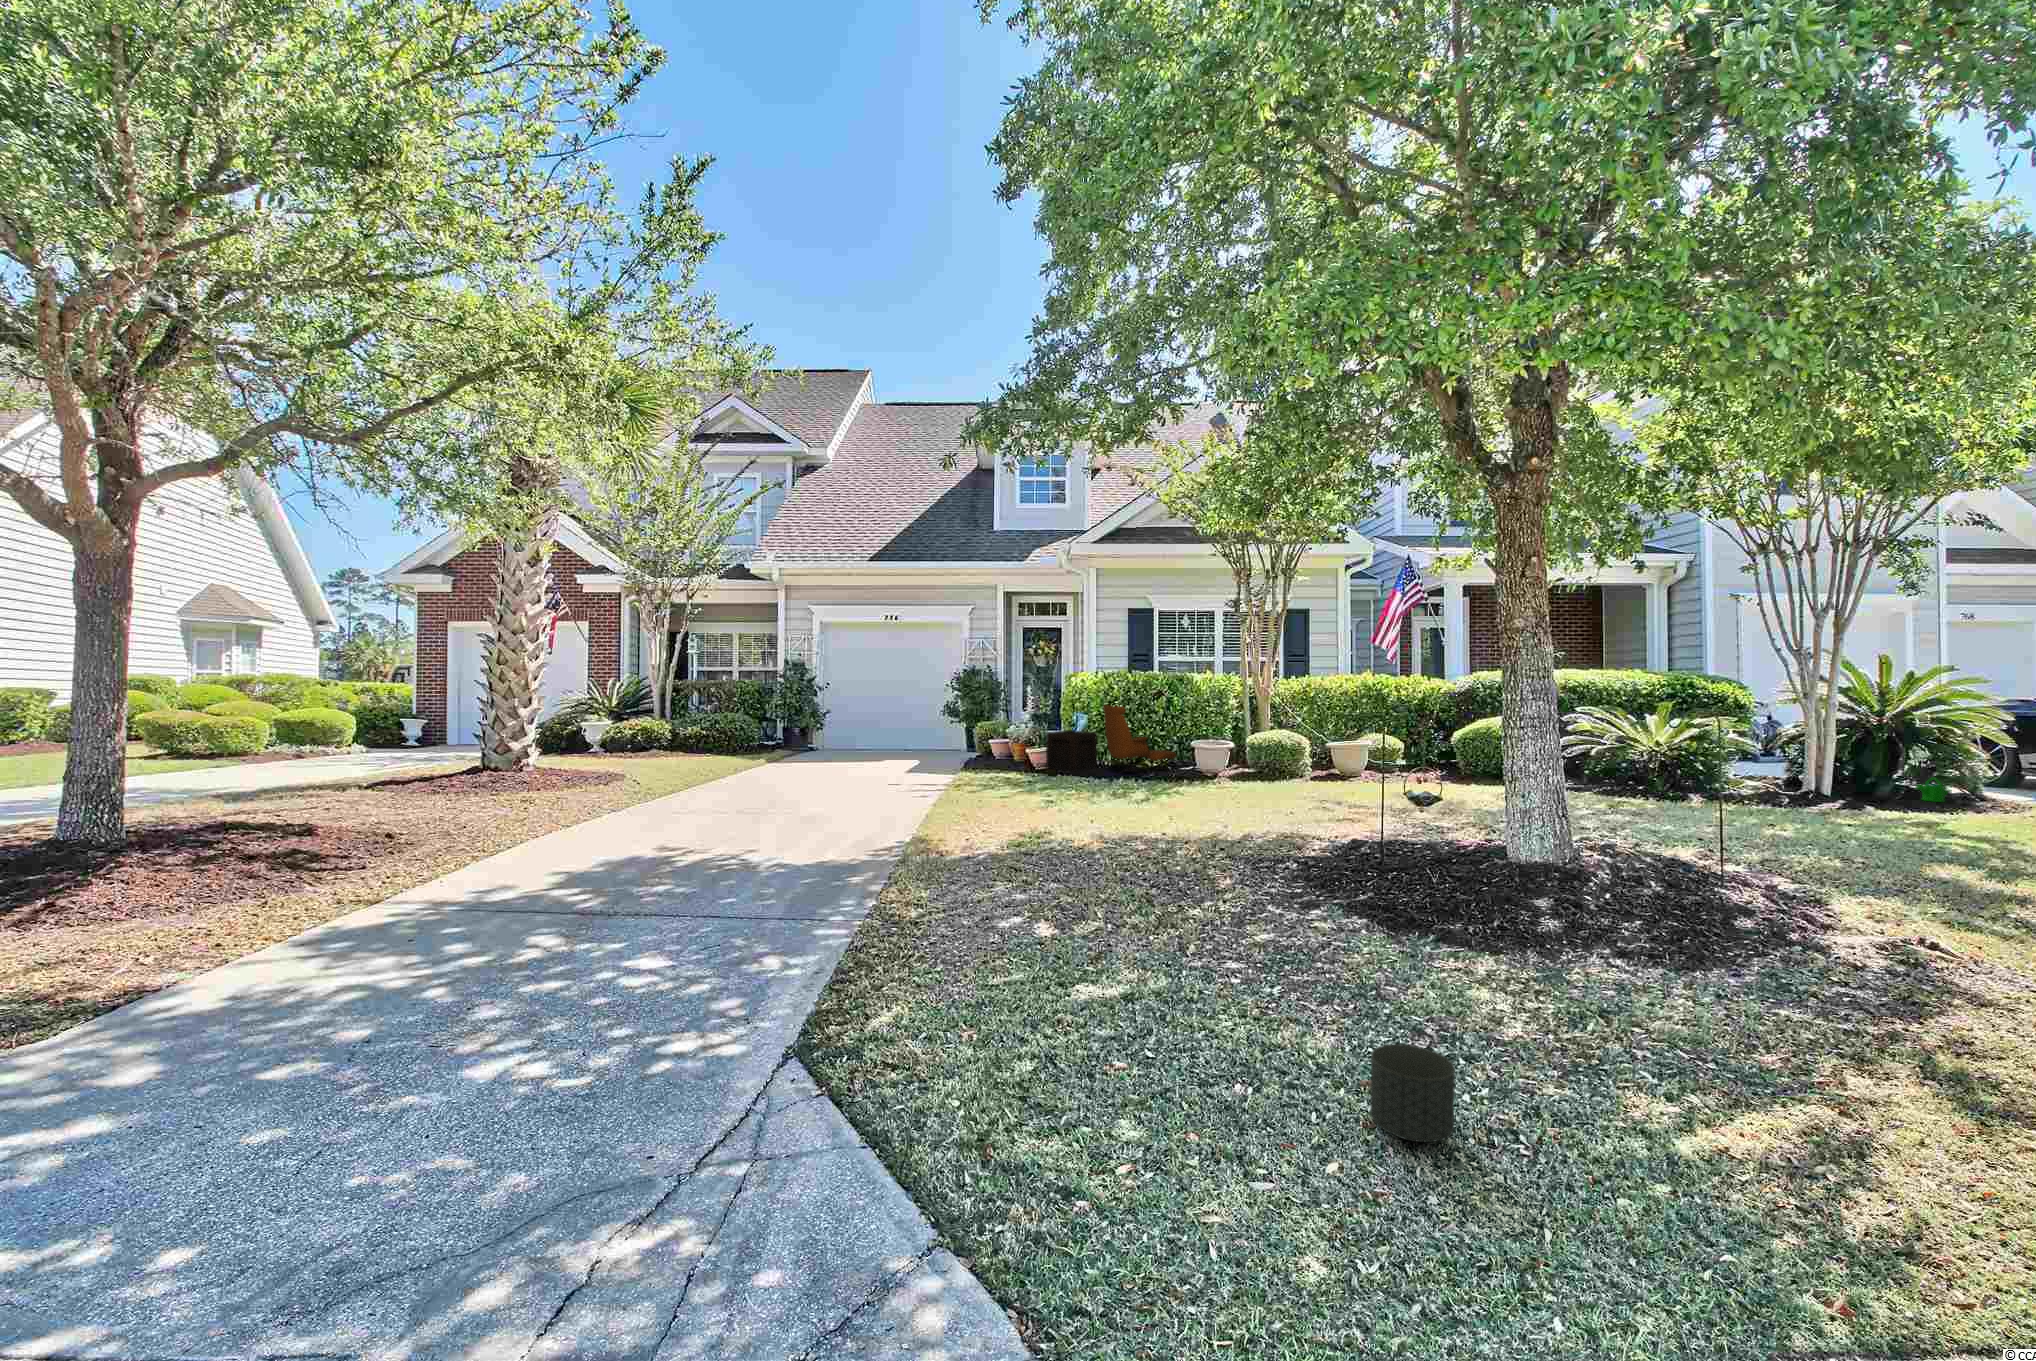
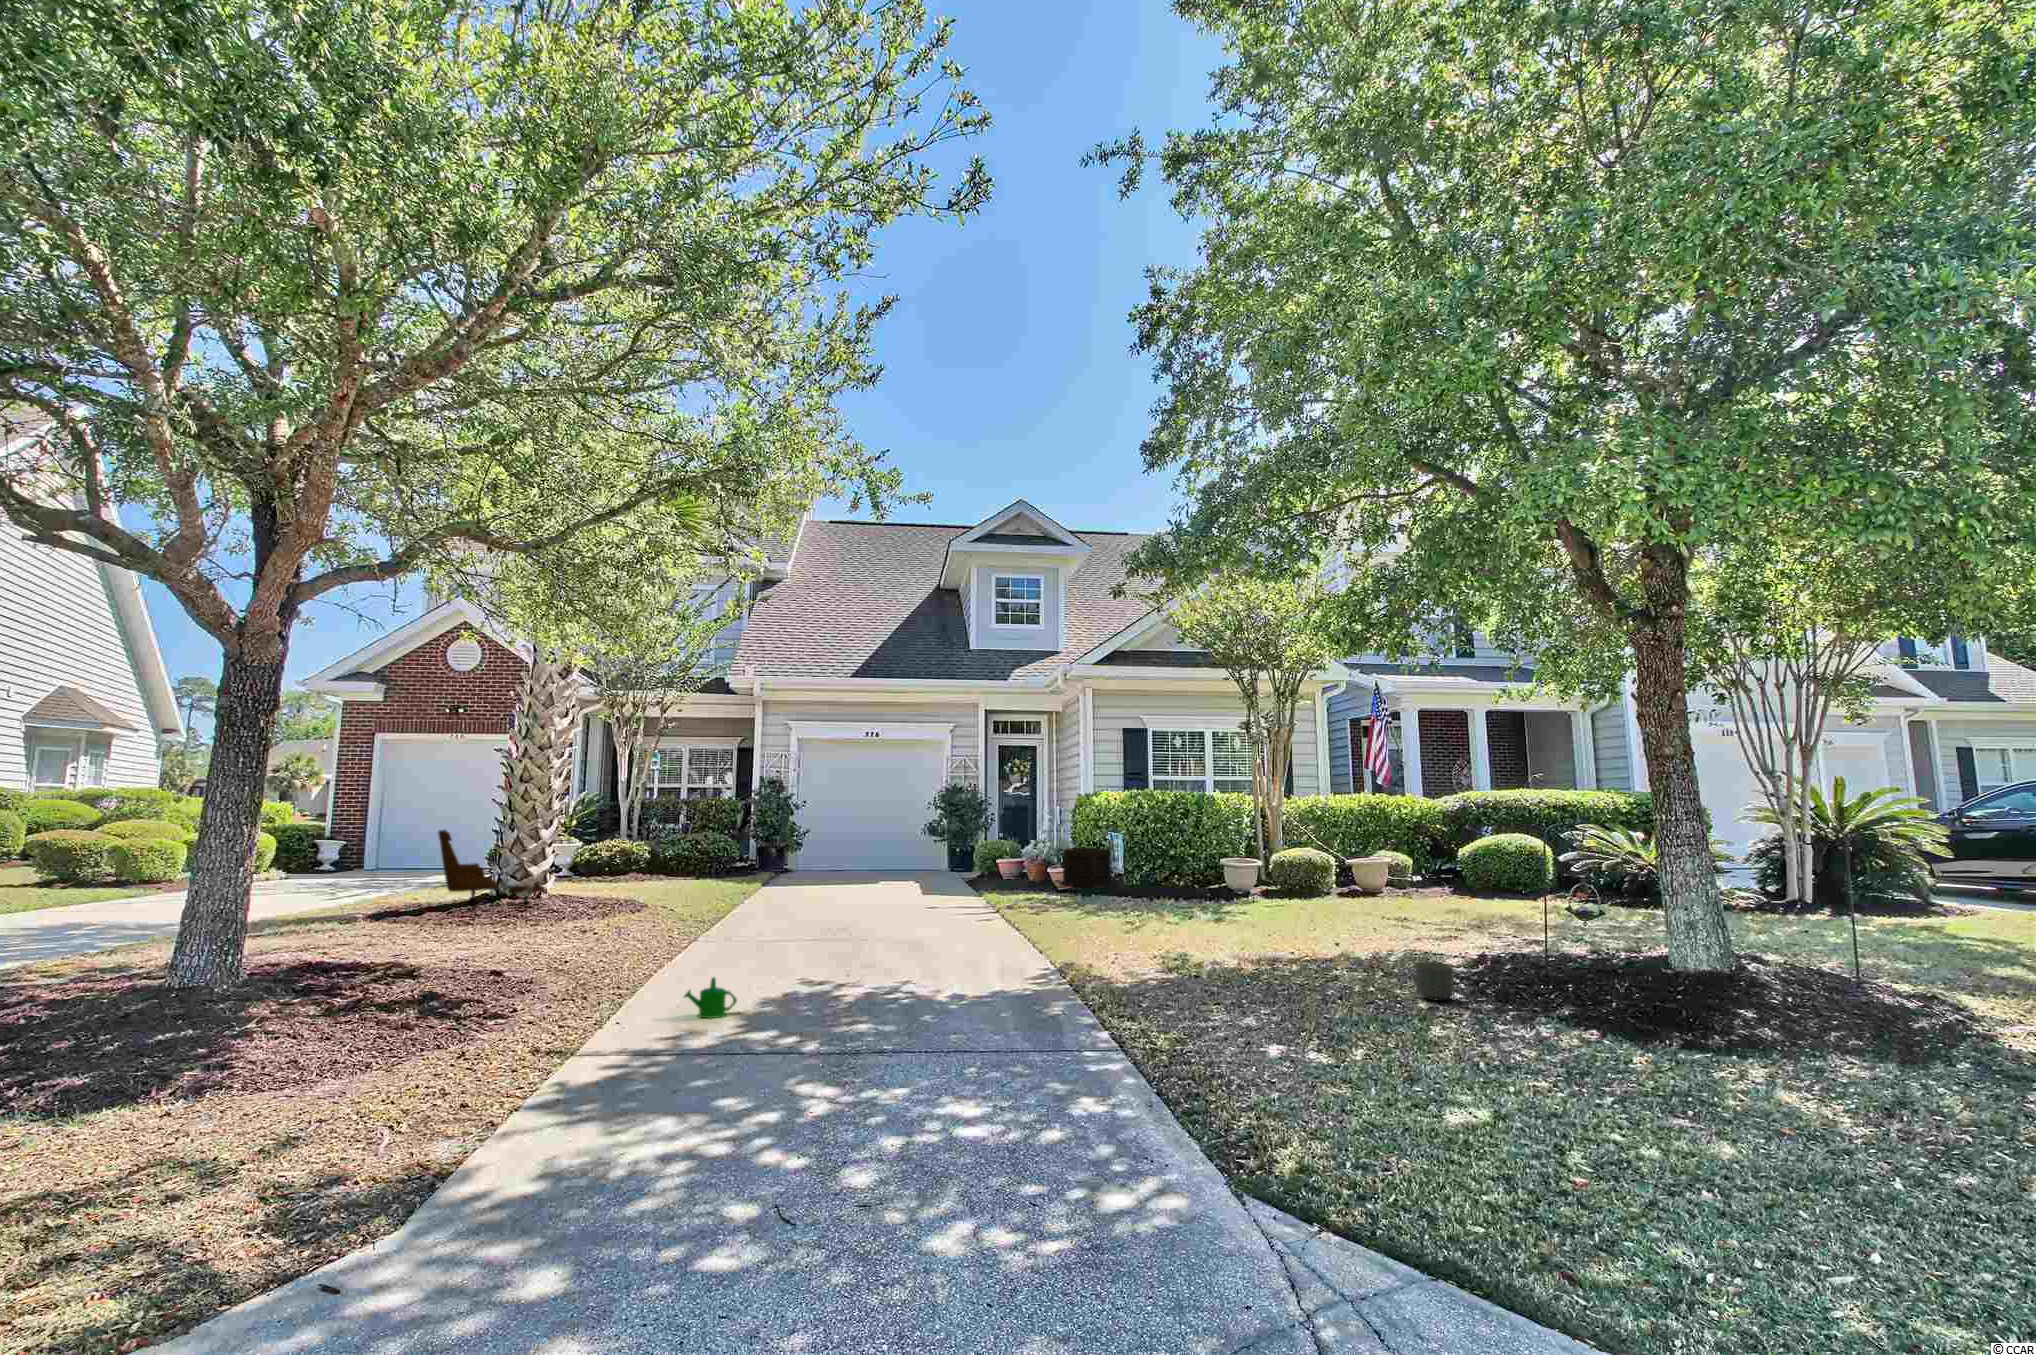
lounge chair: present [1103,705,1176,772] -> present [438,830,545,911]
watering can: present [1915,777,1948,802] -> present [684,977,737,1019]
planter: present [1370,1044,1455,1142] -> present [1415,962,1453,1001]

